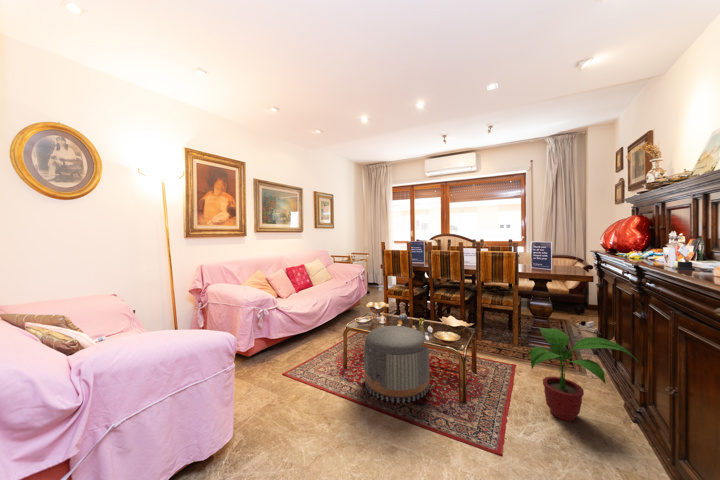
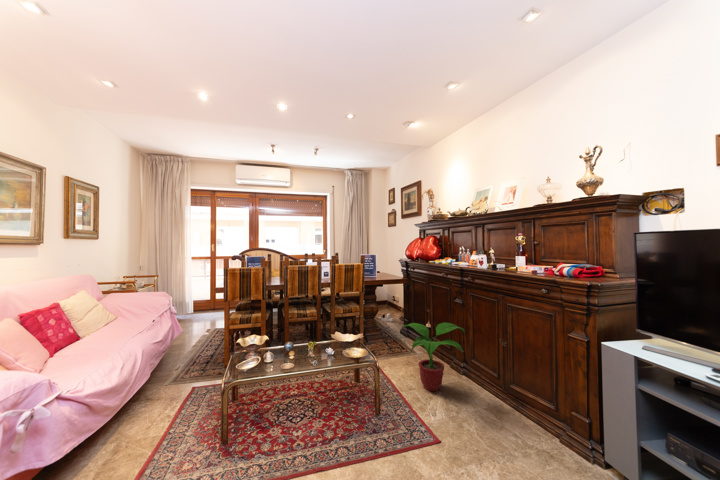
pouf: present [364,326,429,403] -> none [265,357,344,458]

